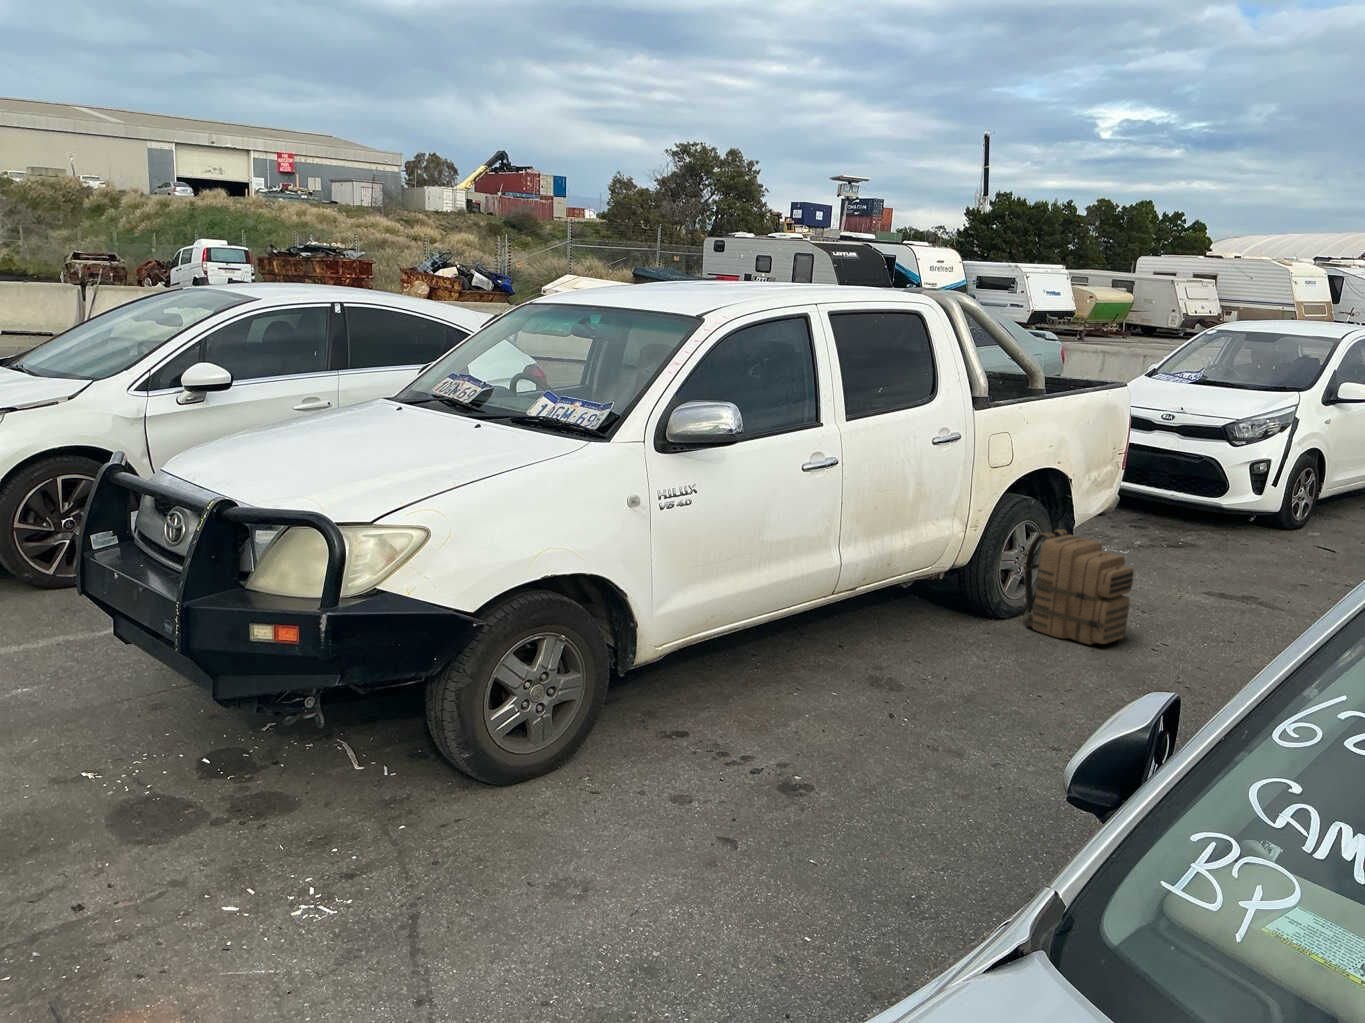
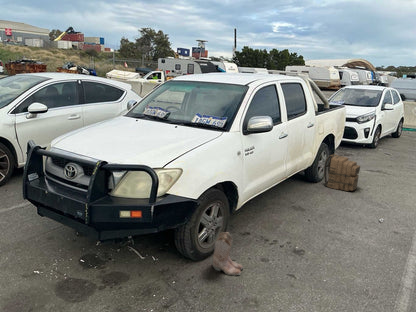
boots: none [524,710,606,828] -> present [213,232,243,275]

